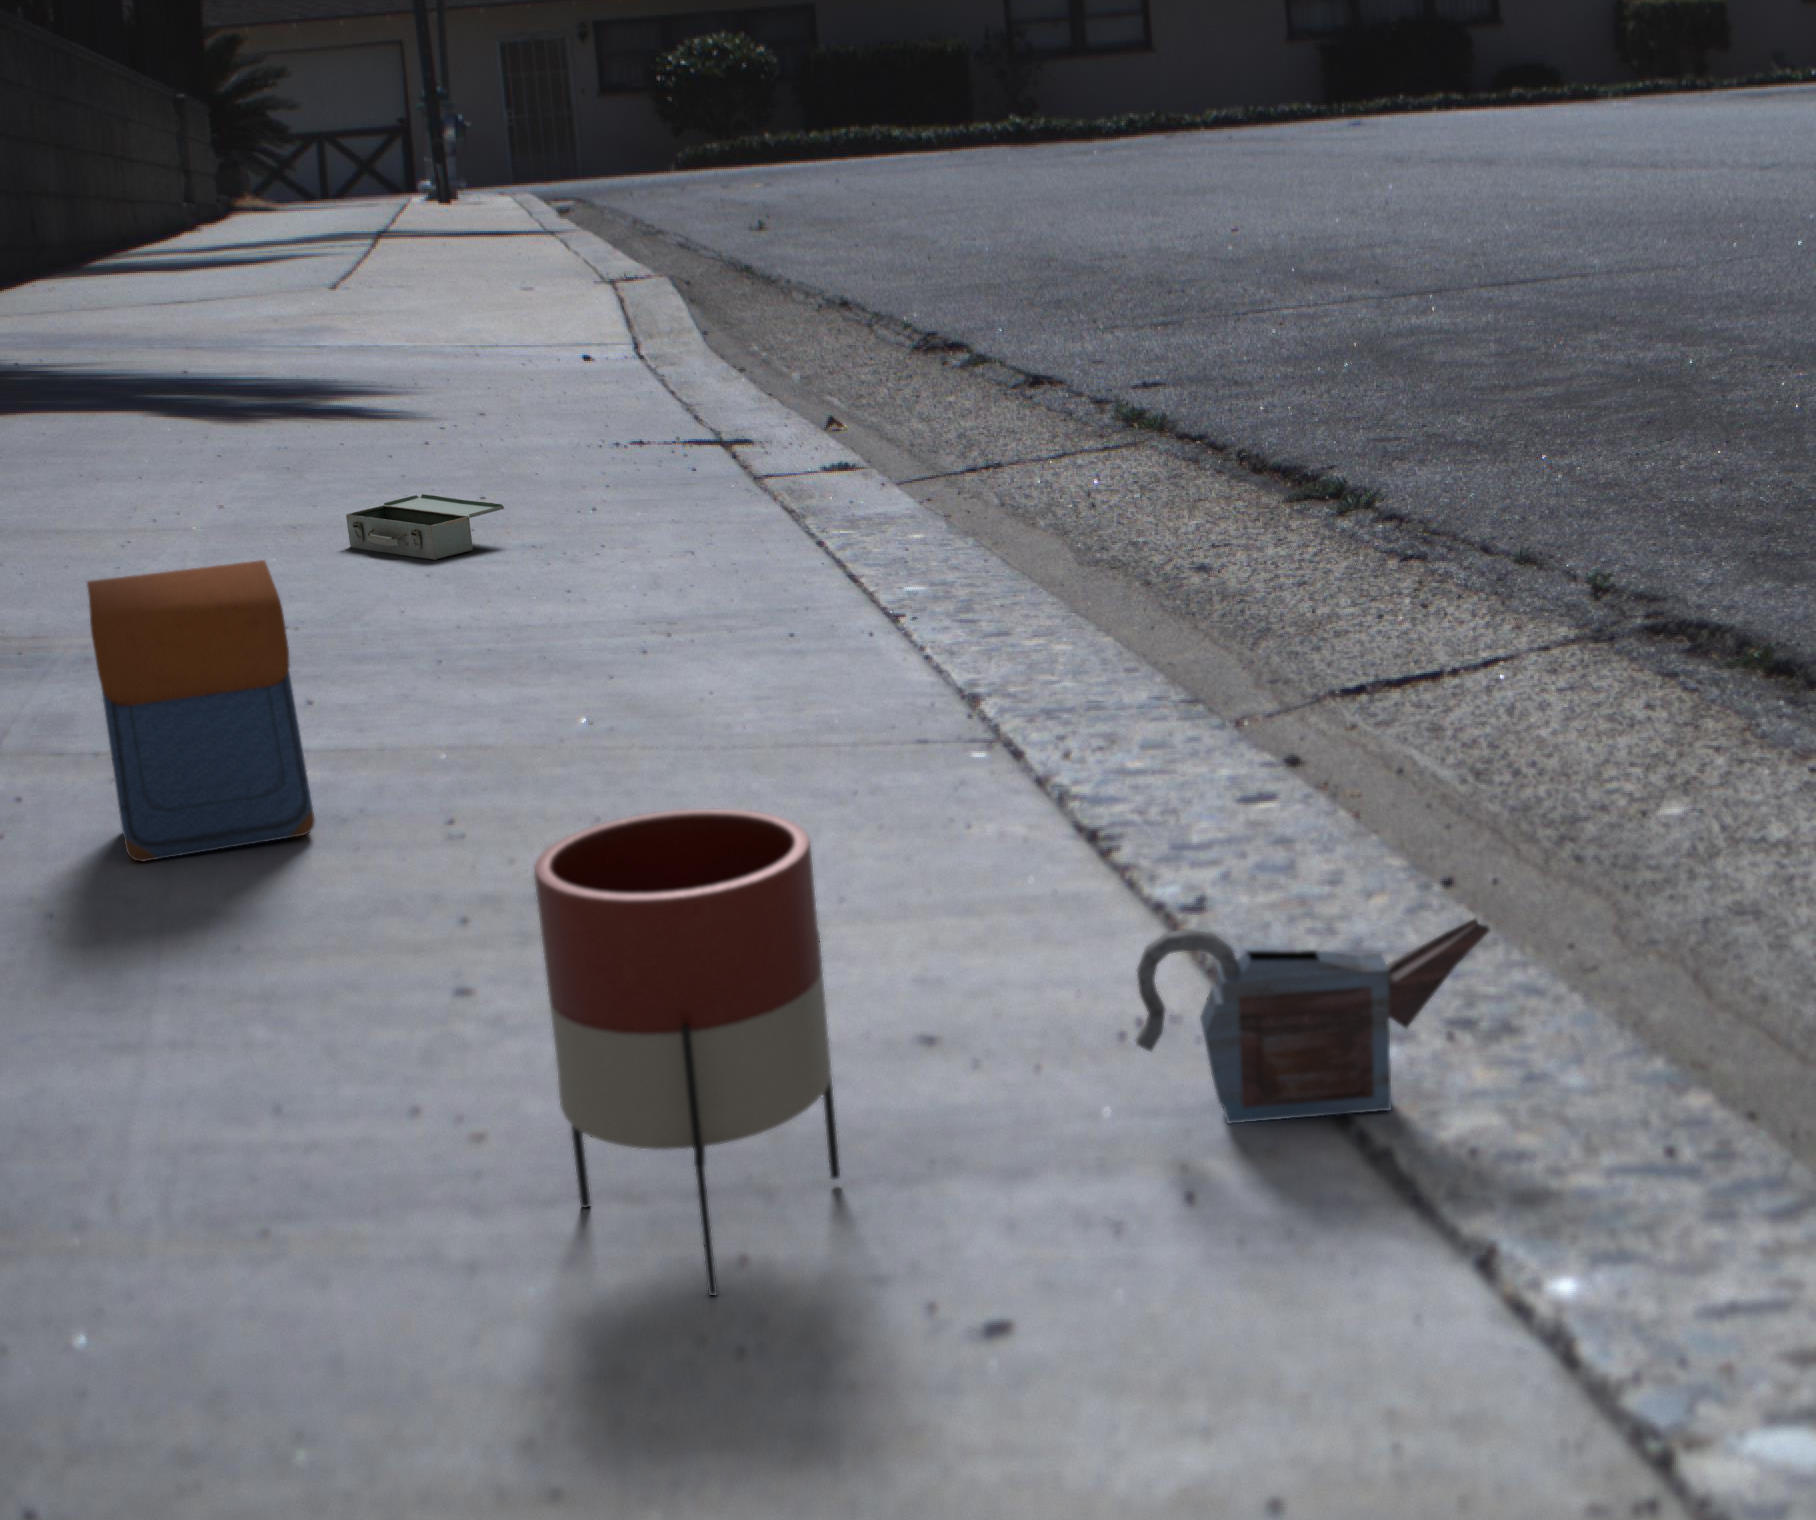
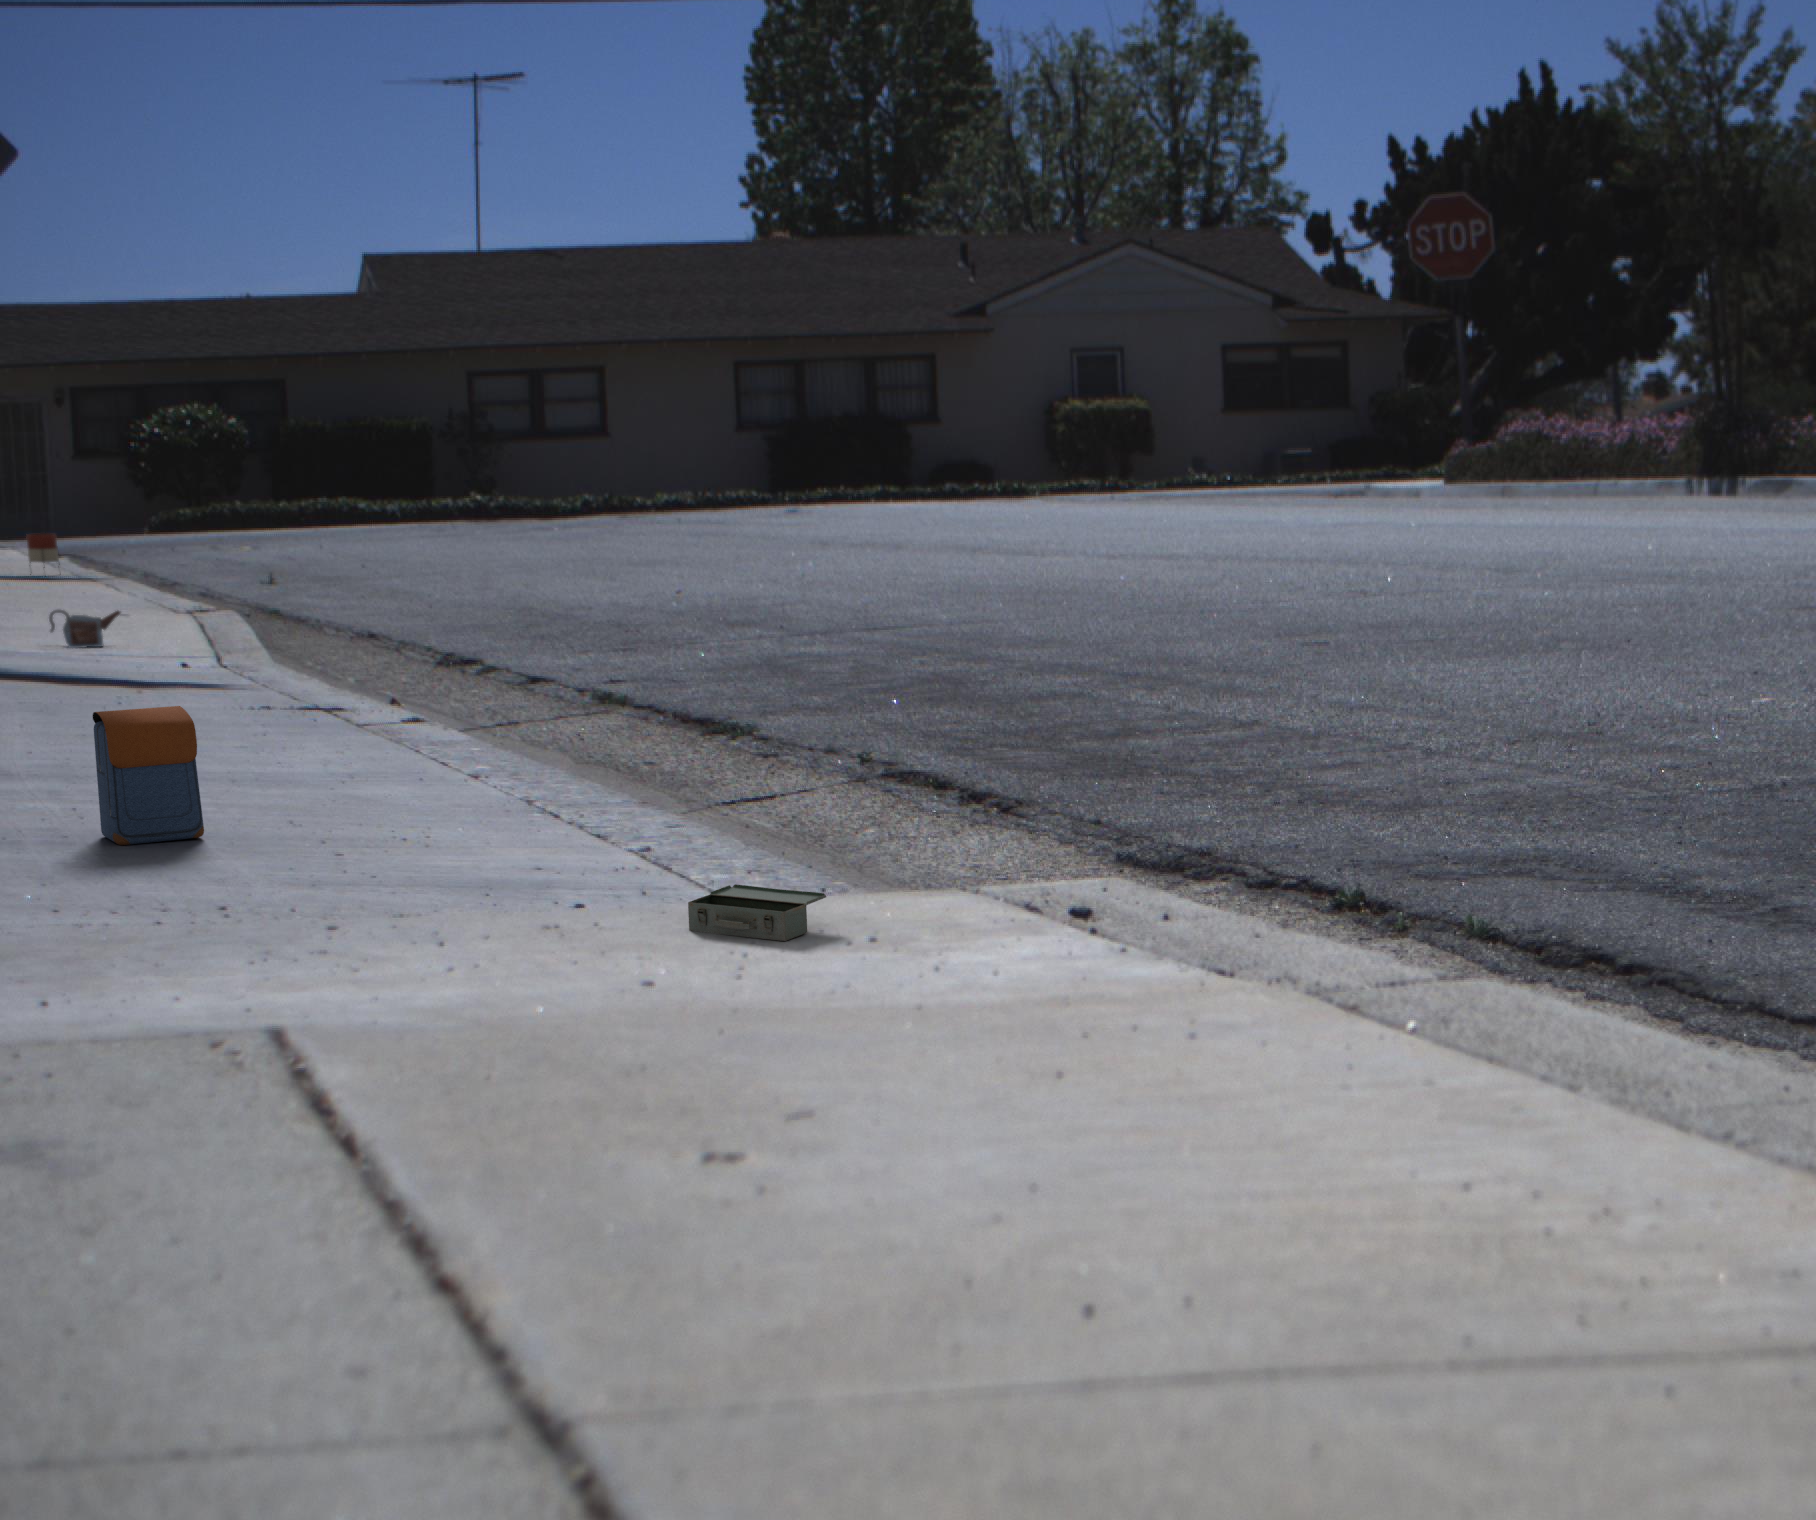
toolbox: present [346,494,504,560] -> present [688,884,826,941]
planter: present [534,809,840,1296] -> present [26,533,60,575]
watering can: present [1136,919,1490,1123] -> present [49,610,120,648]

